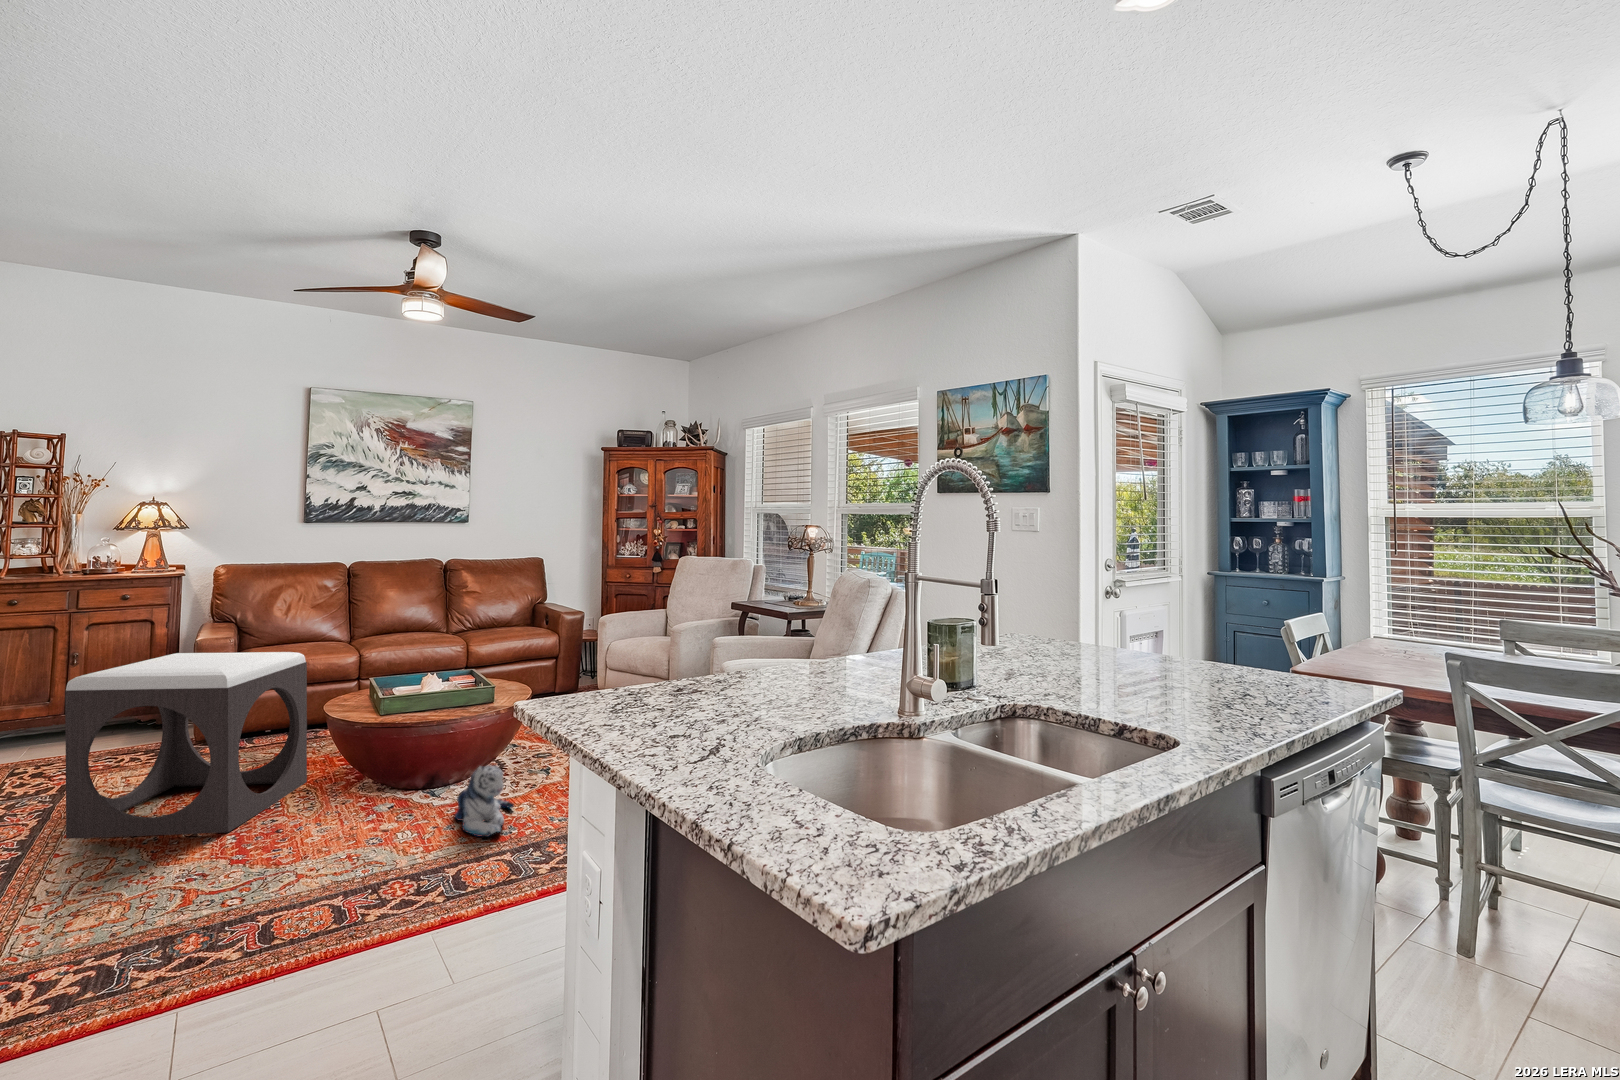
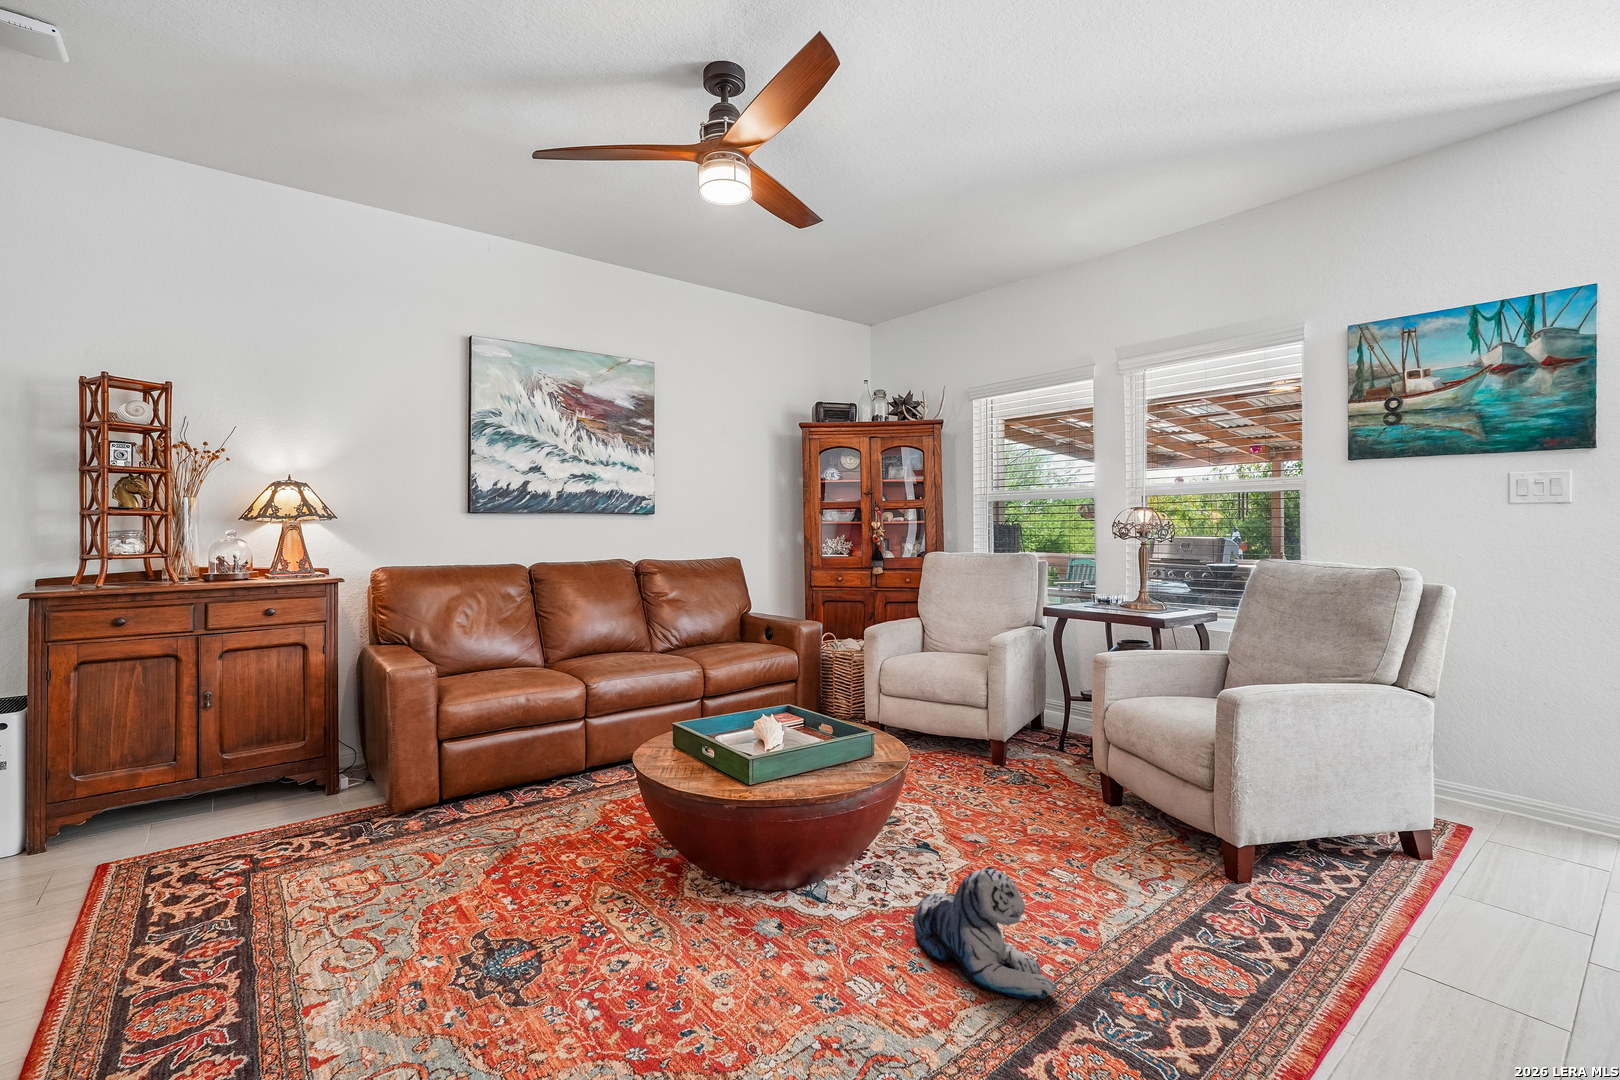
footstool: present [65,652,307,839] -> none [310,689,612,1039]

